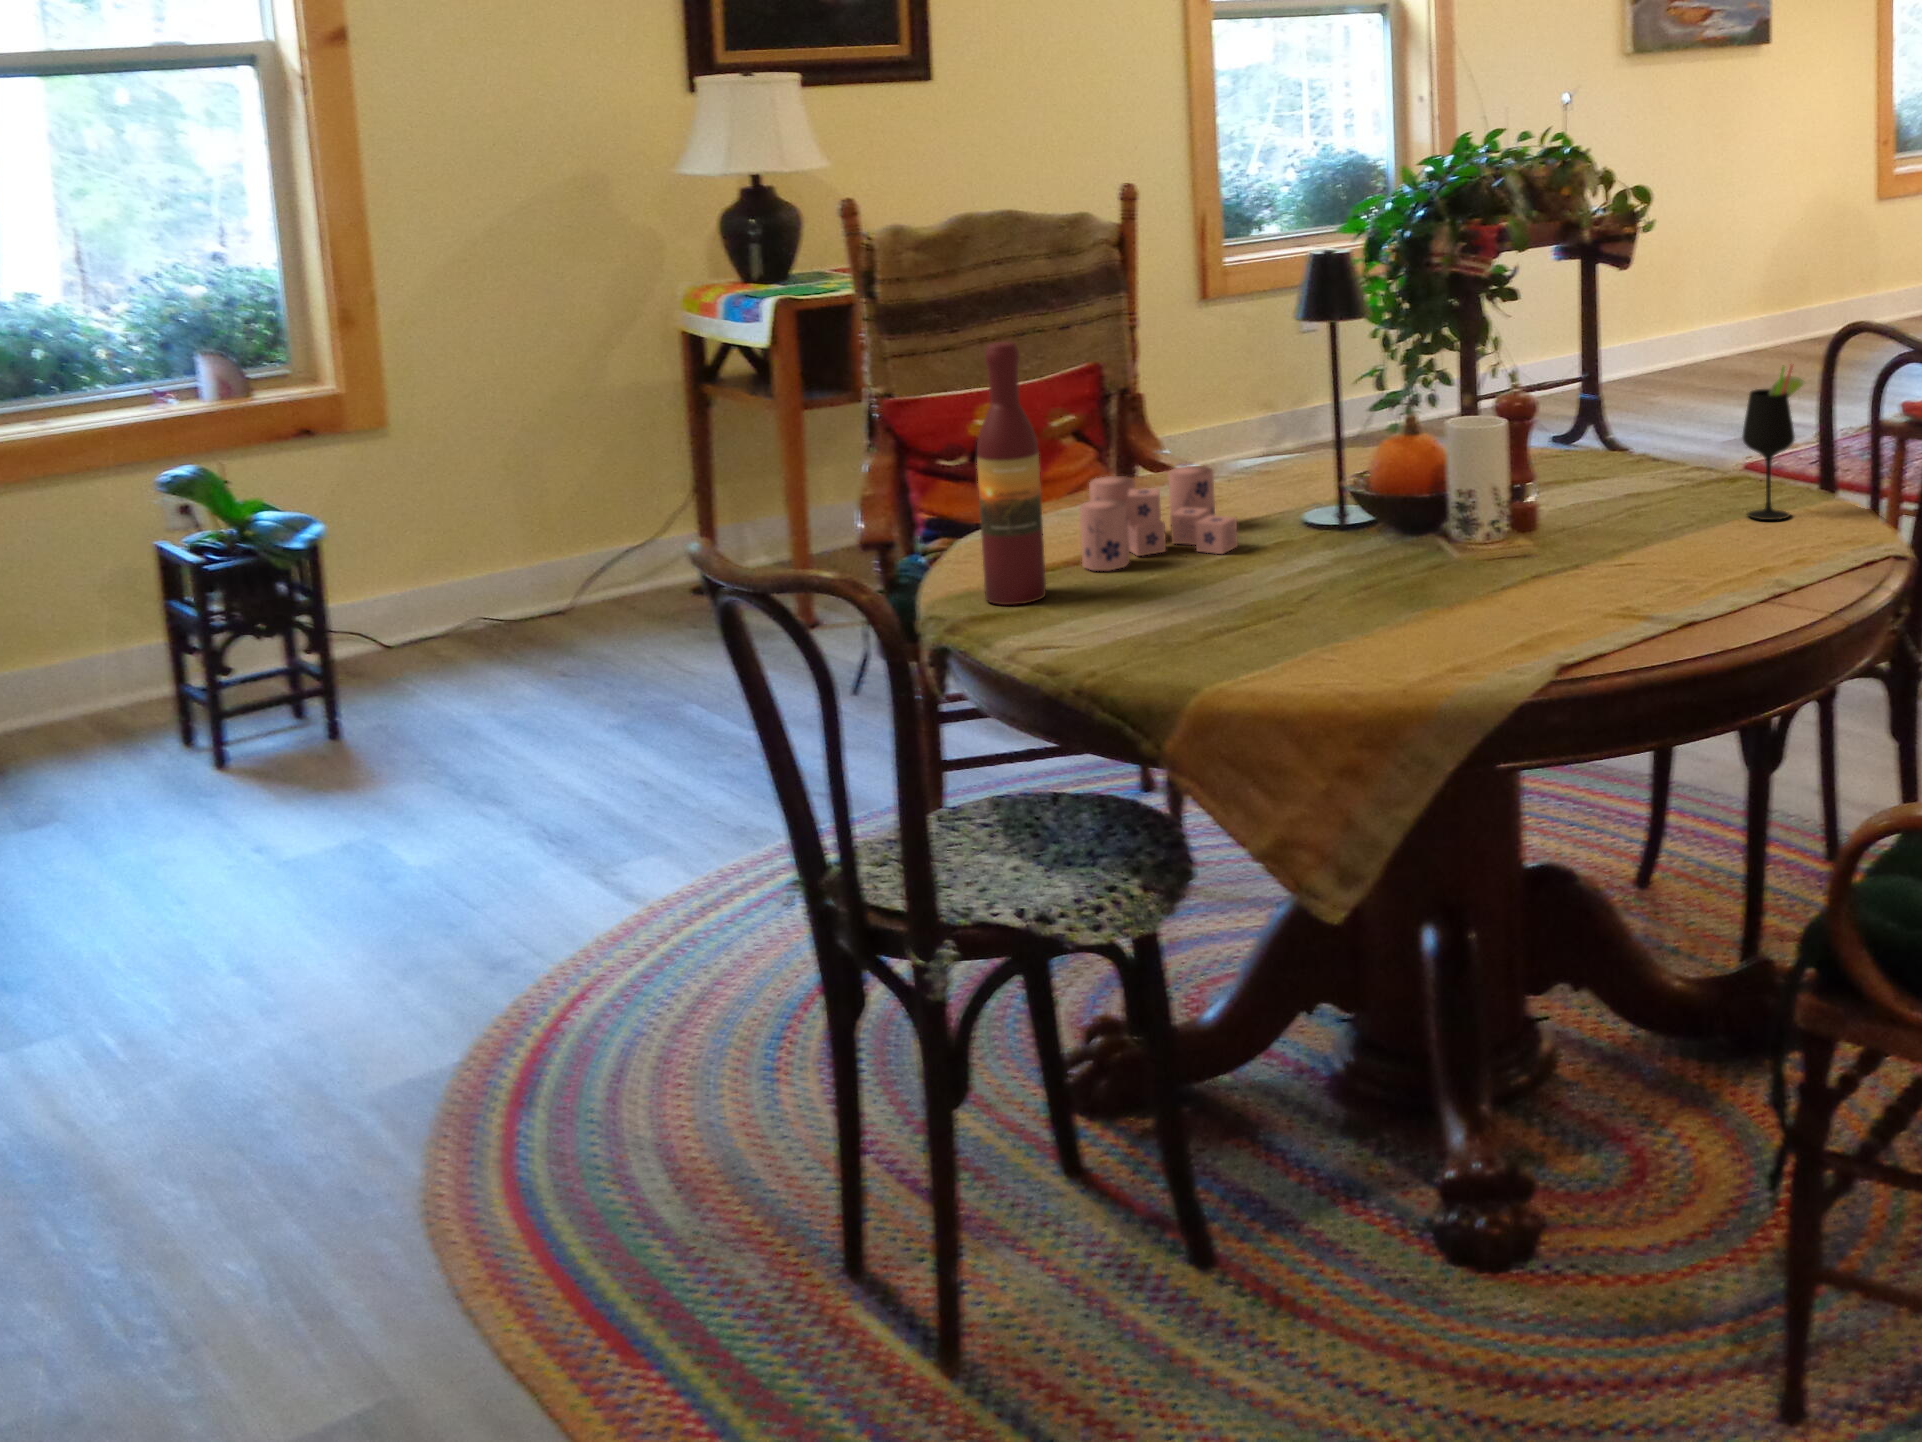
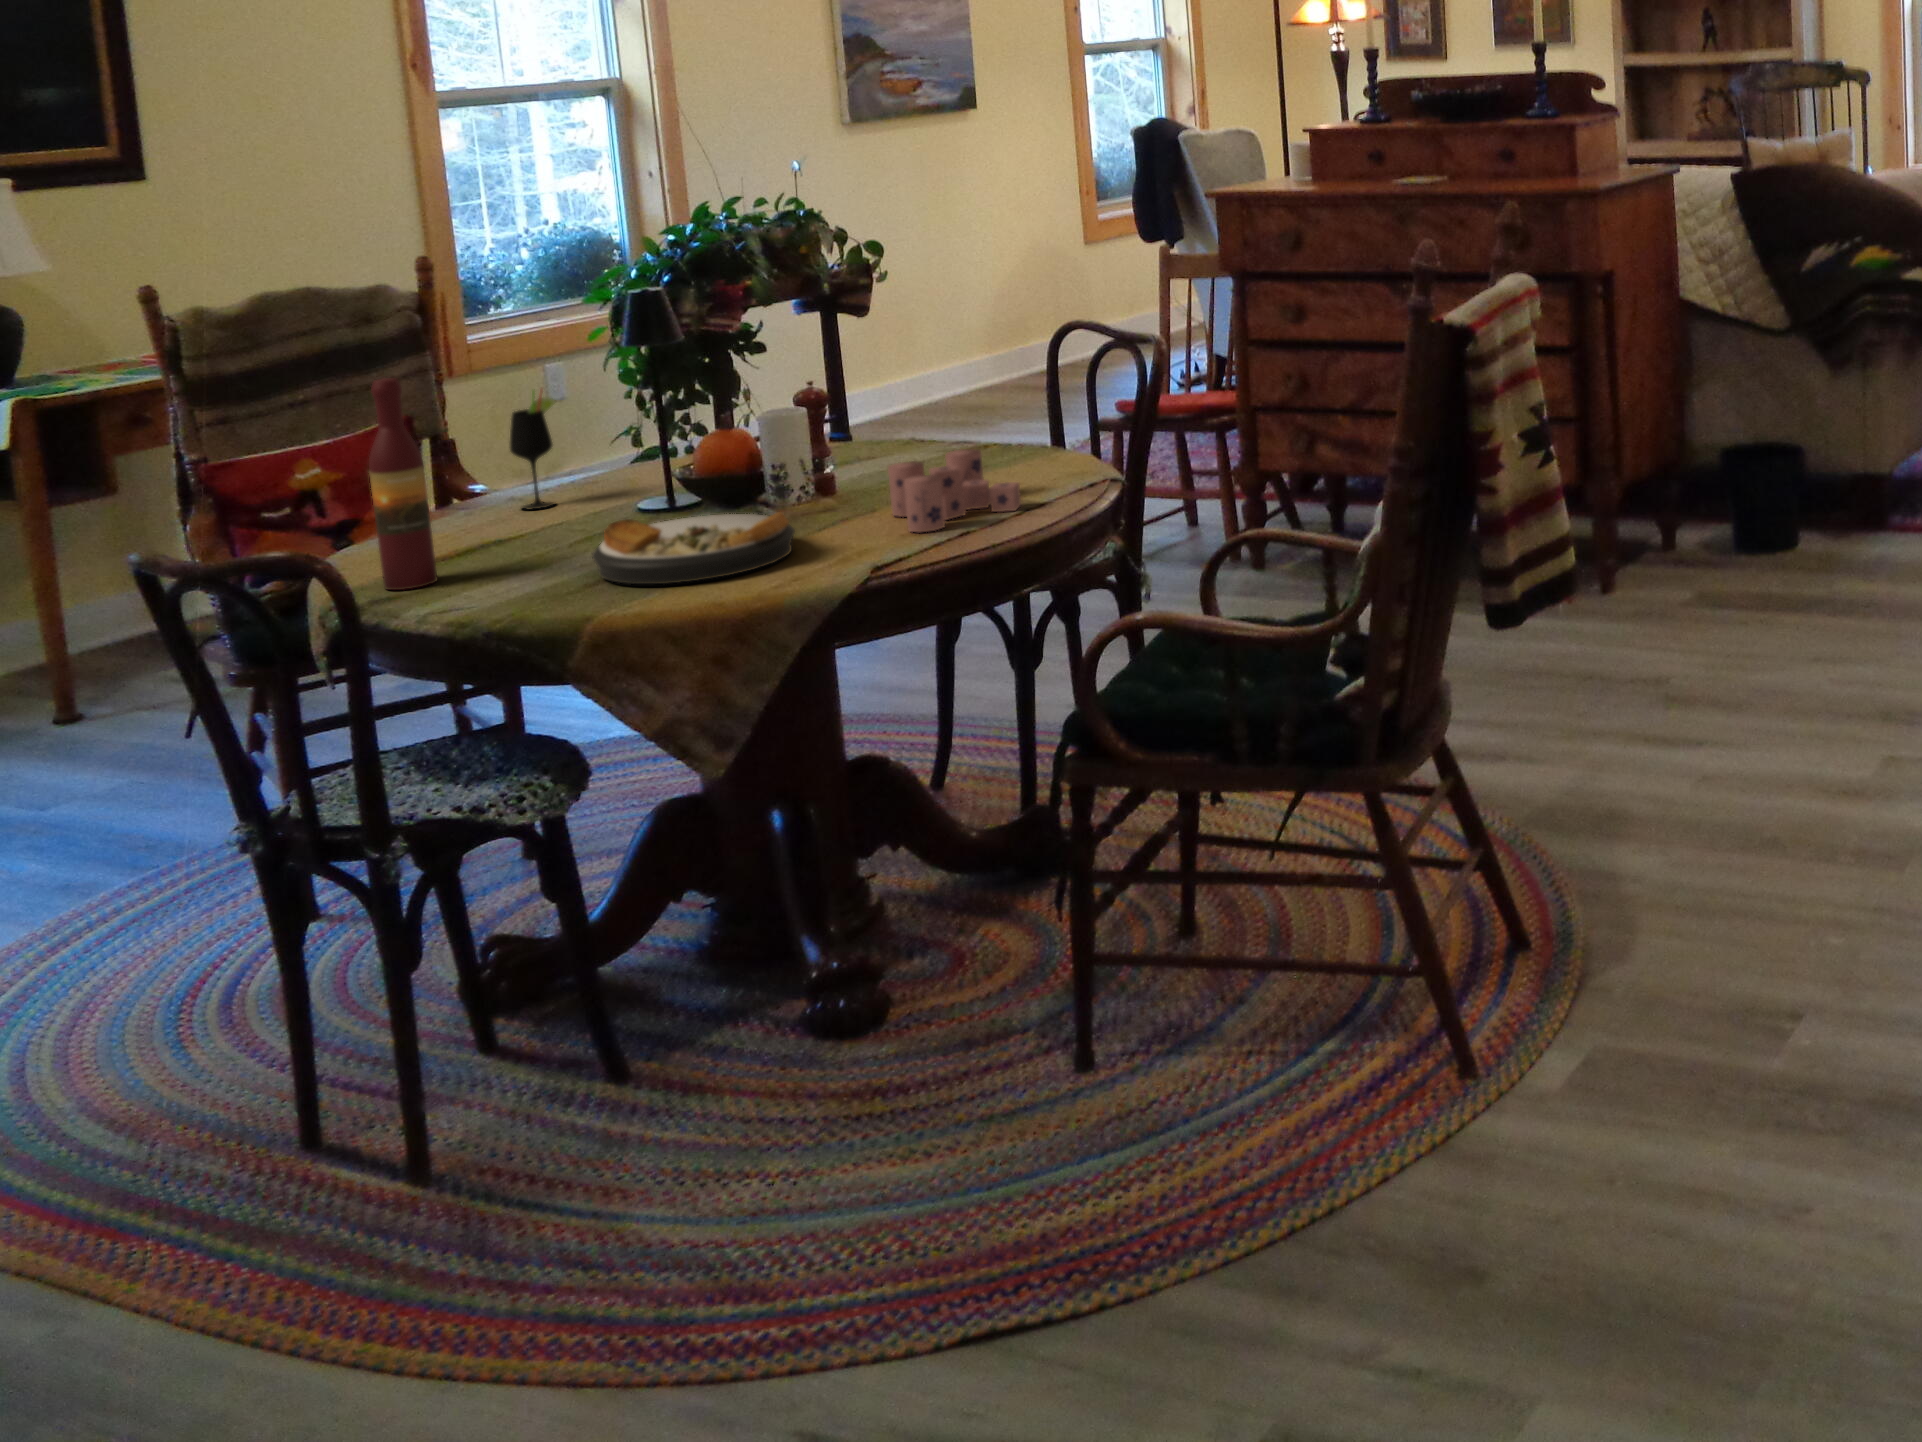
wine glass: present [1743,364,1804,520] -> present [510,390,555,509]
candle: present [1080,466,1238,571] -> present [888,449,1021,532]
plate: none [1213,548,1467,652] -> present [592,512,795,584]

